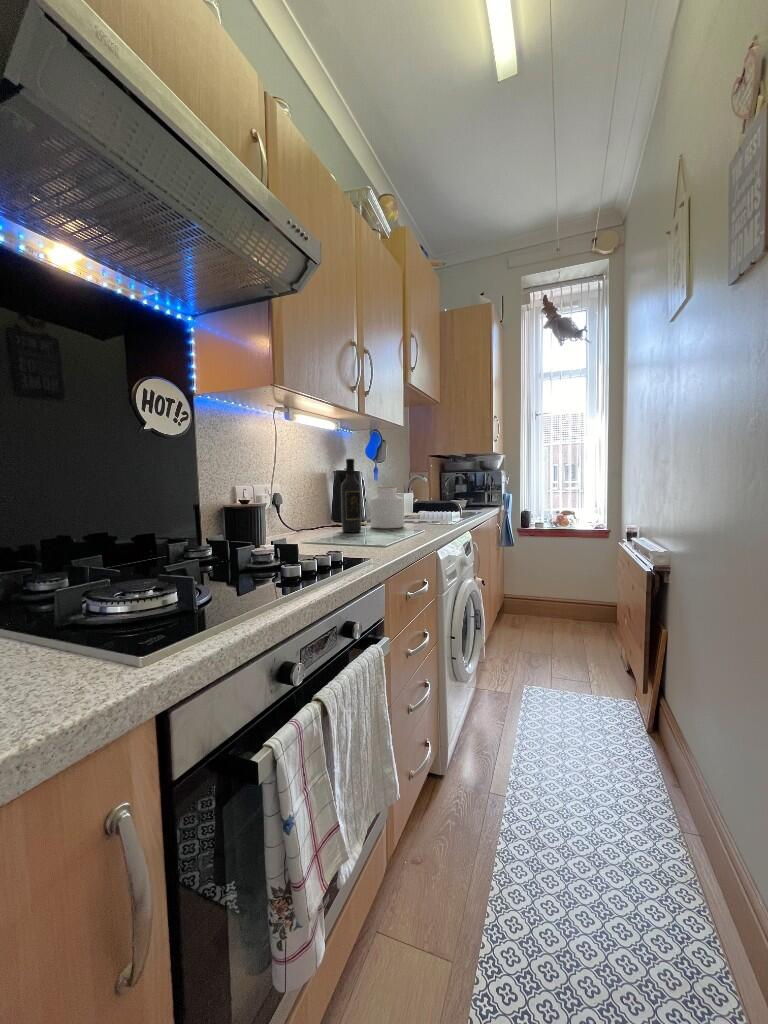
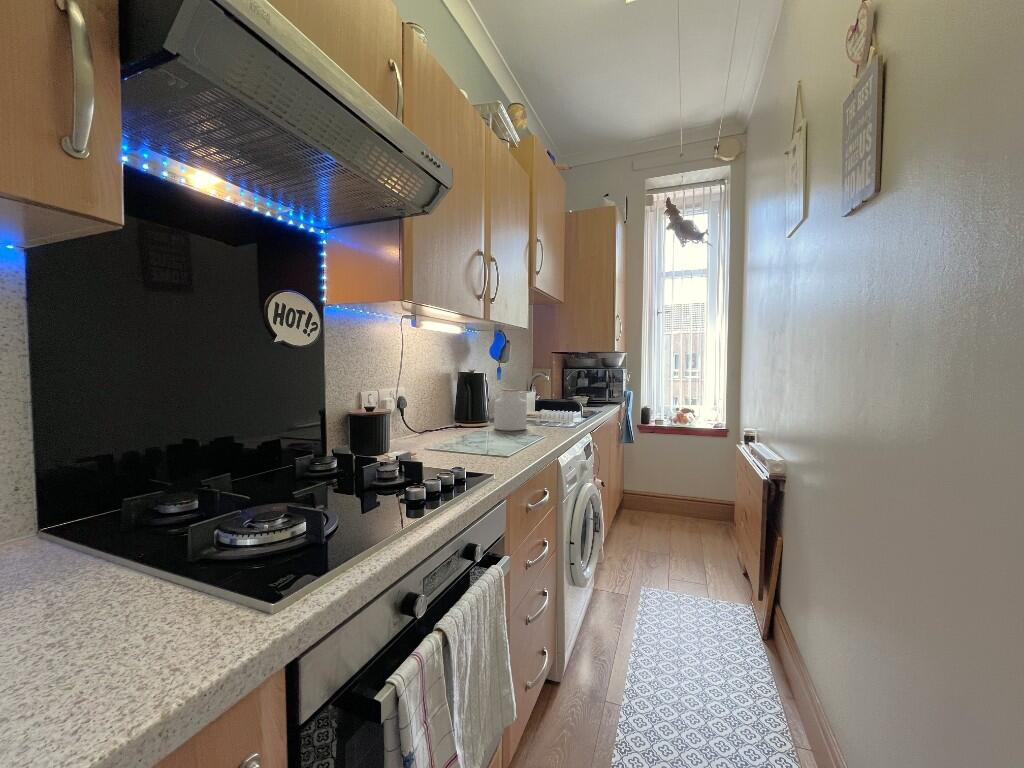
wine bottle: present [341,459,361,532] -> none [466,363,485,435]

